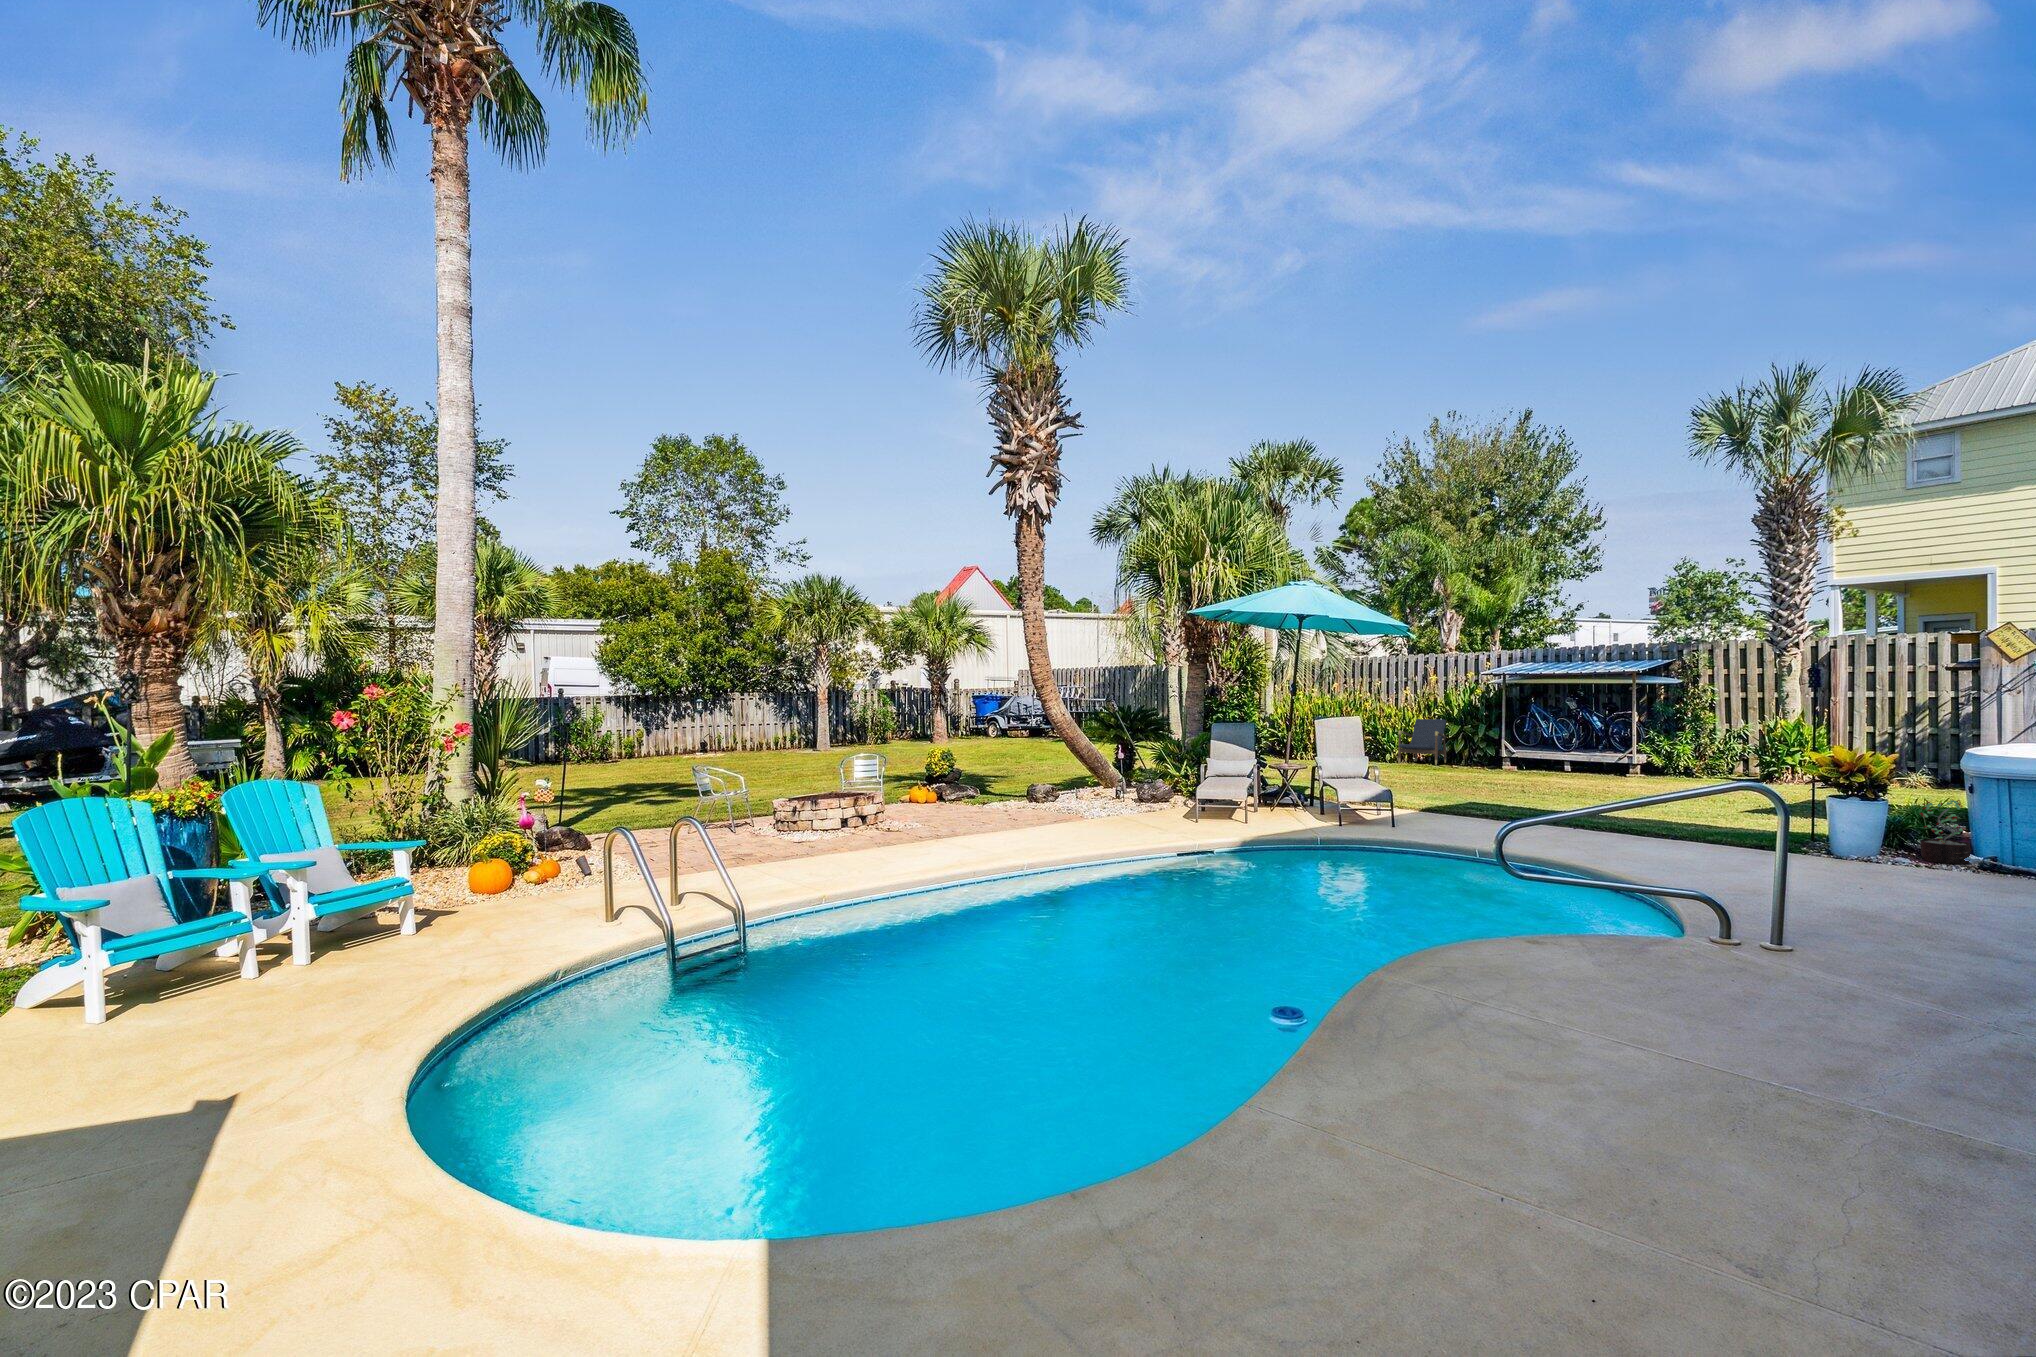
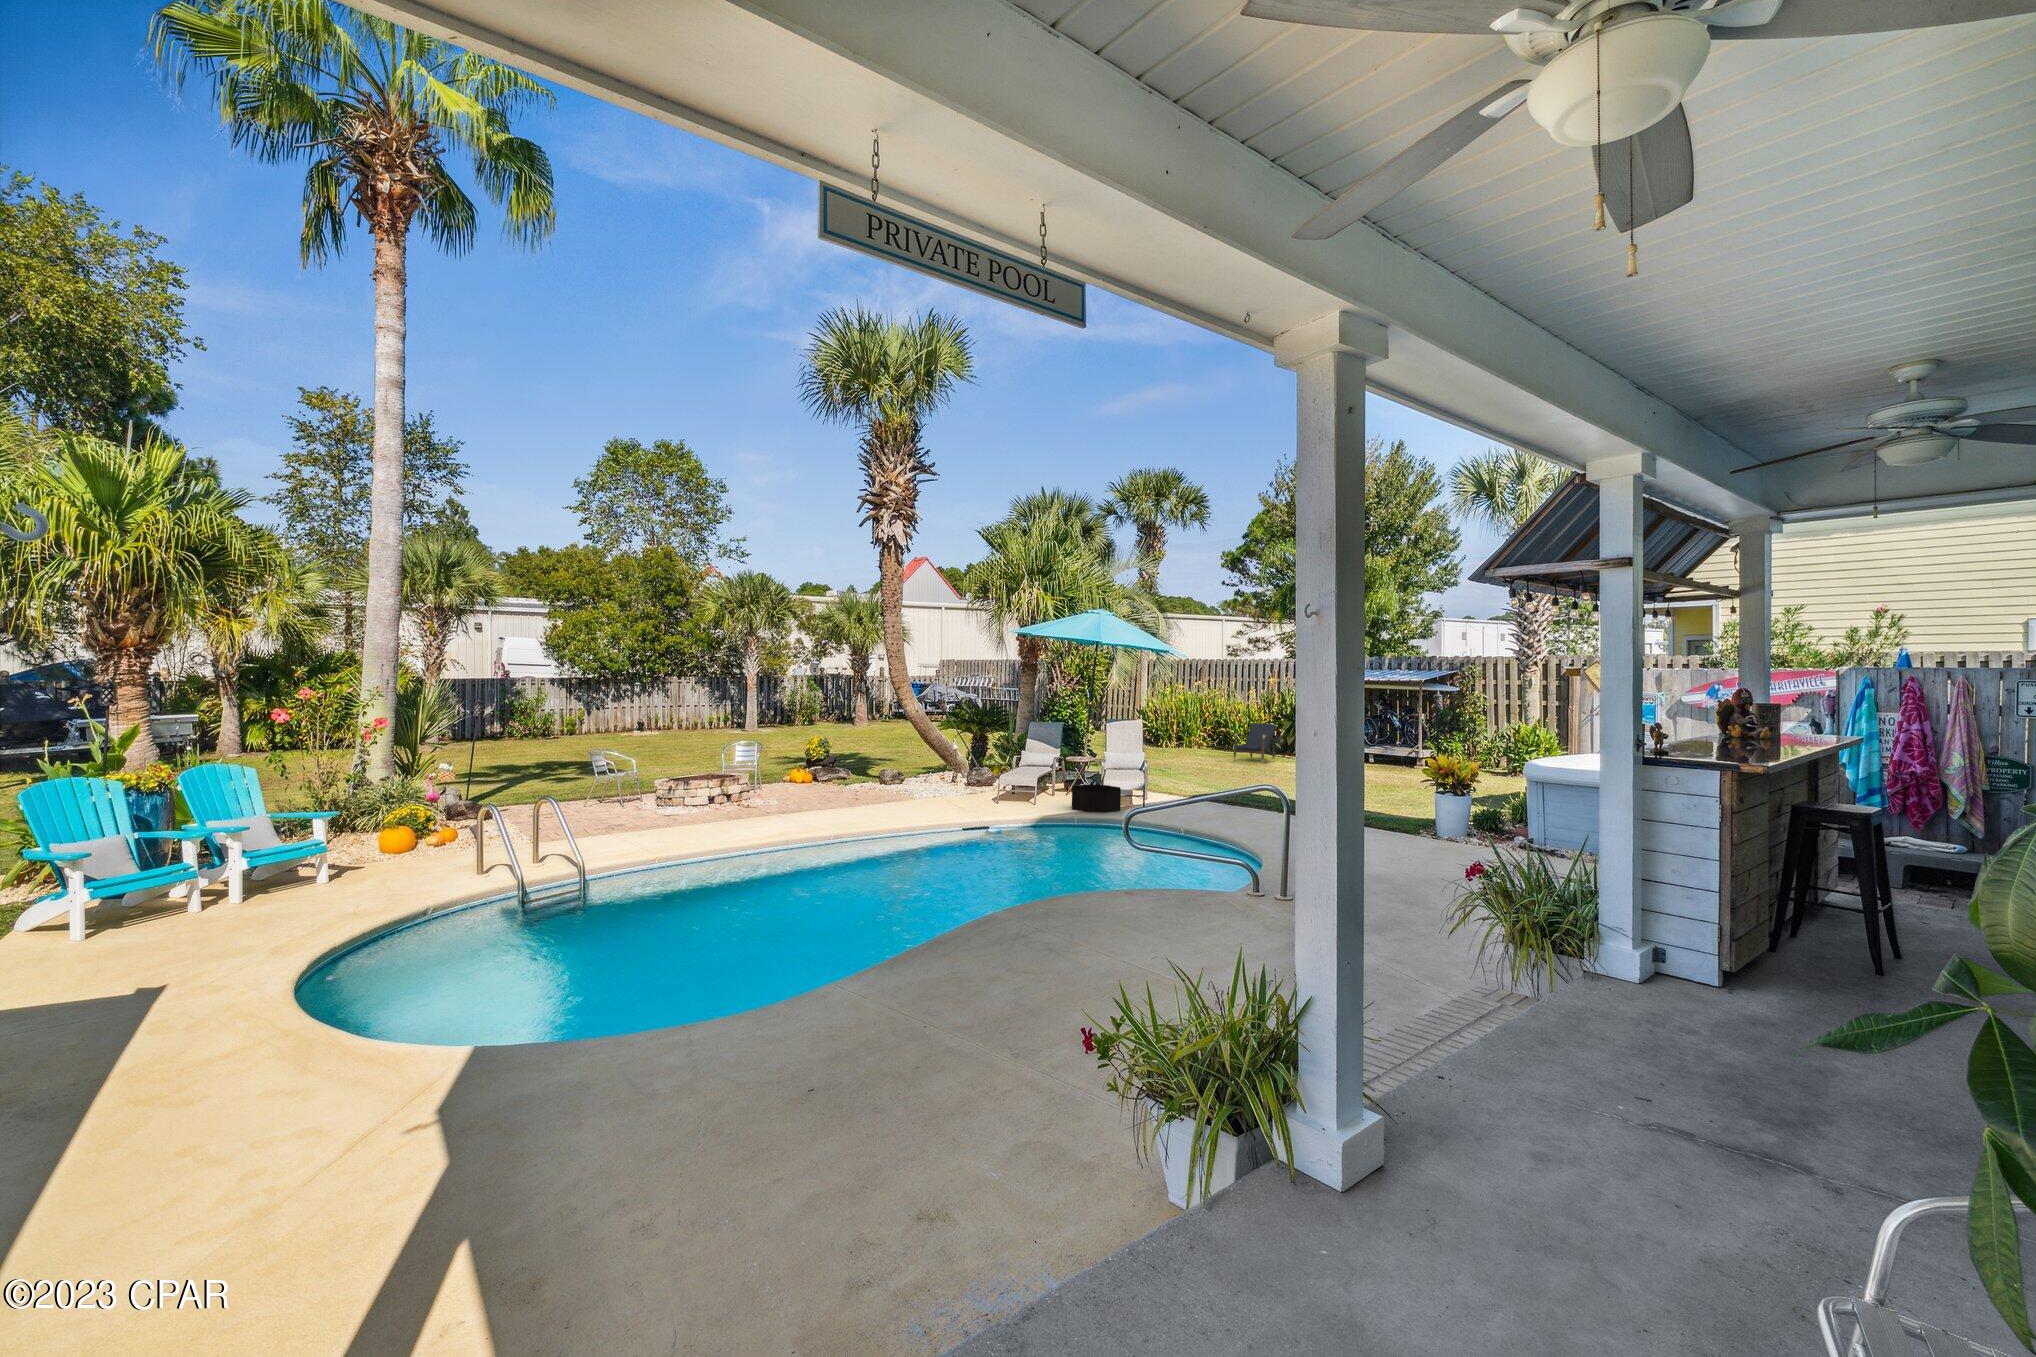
basket: none [1274,789,1340,821] -> present [1072,785,1121,813]
decorative plant: present [1920,800,1972,864] -> none [1491,813,1523,861]

